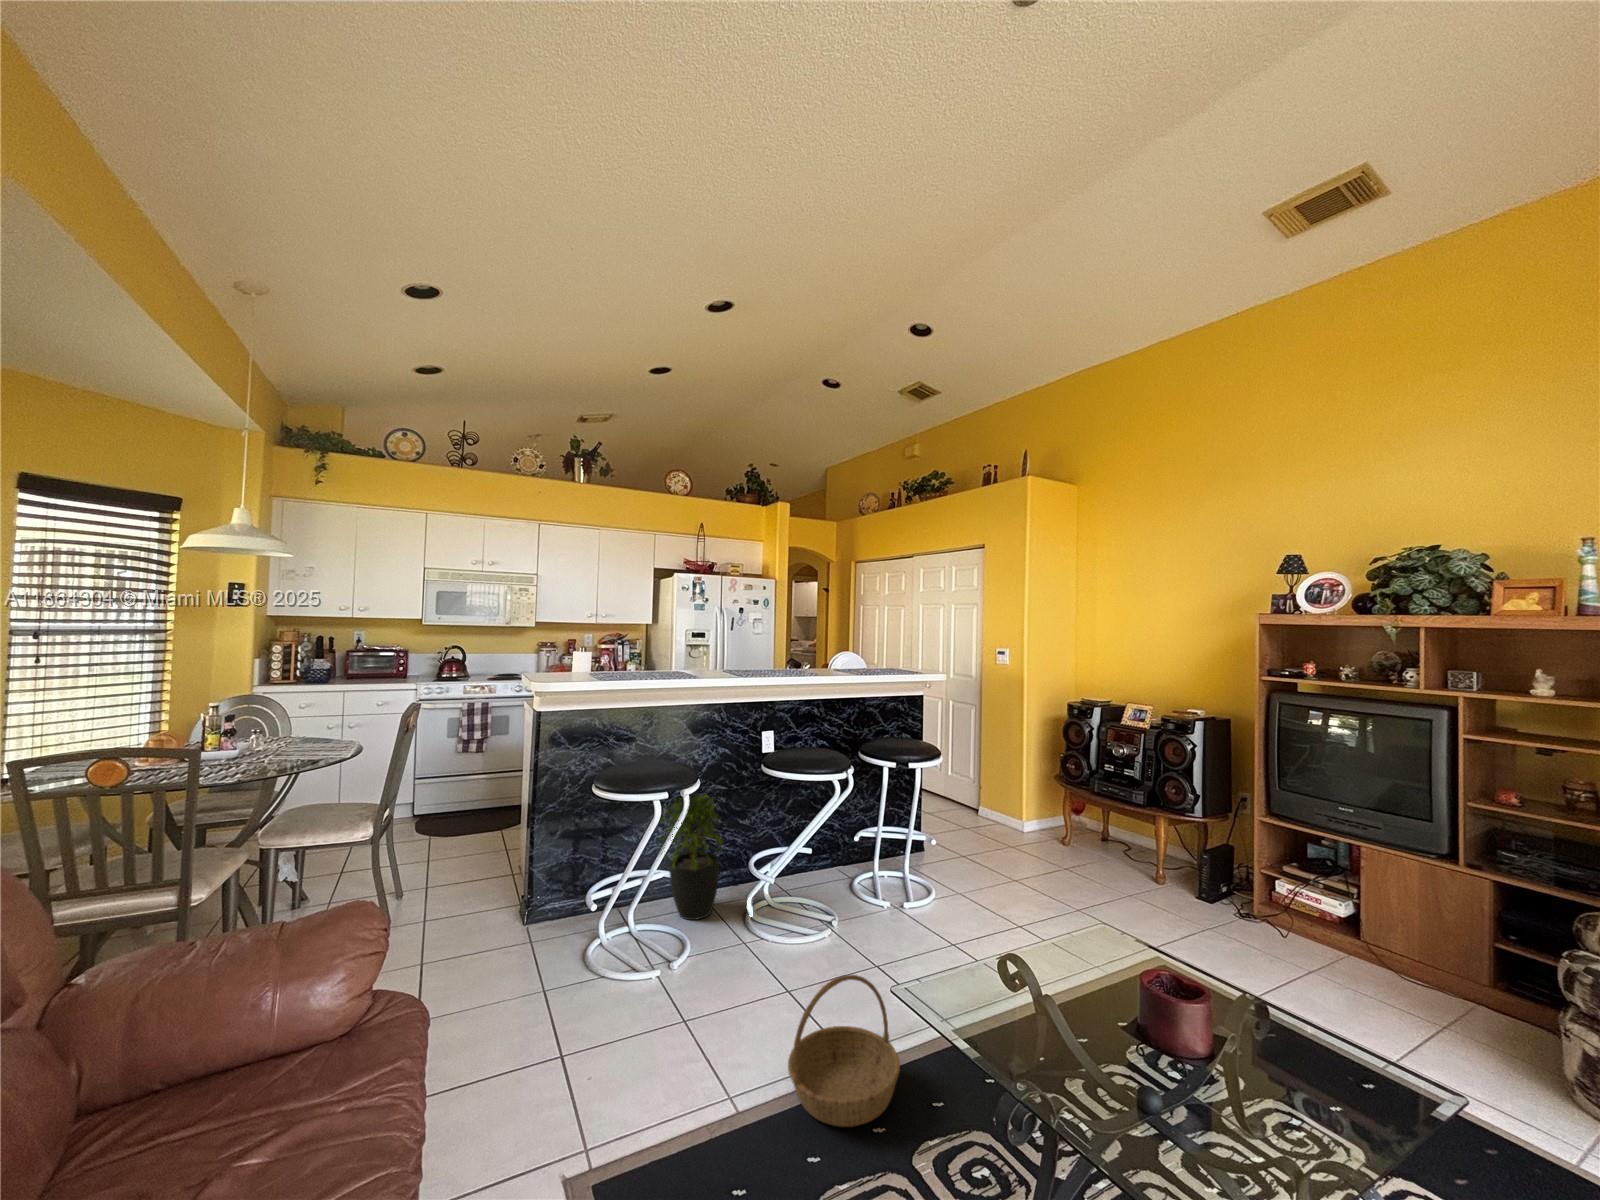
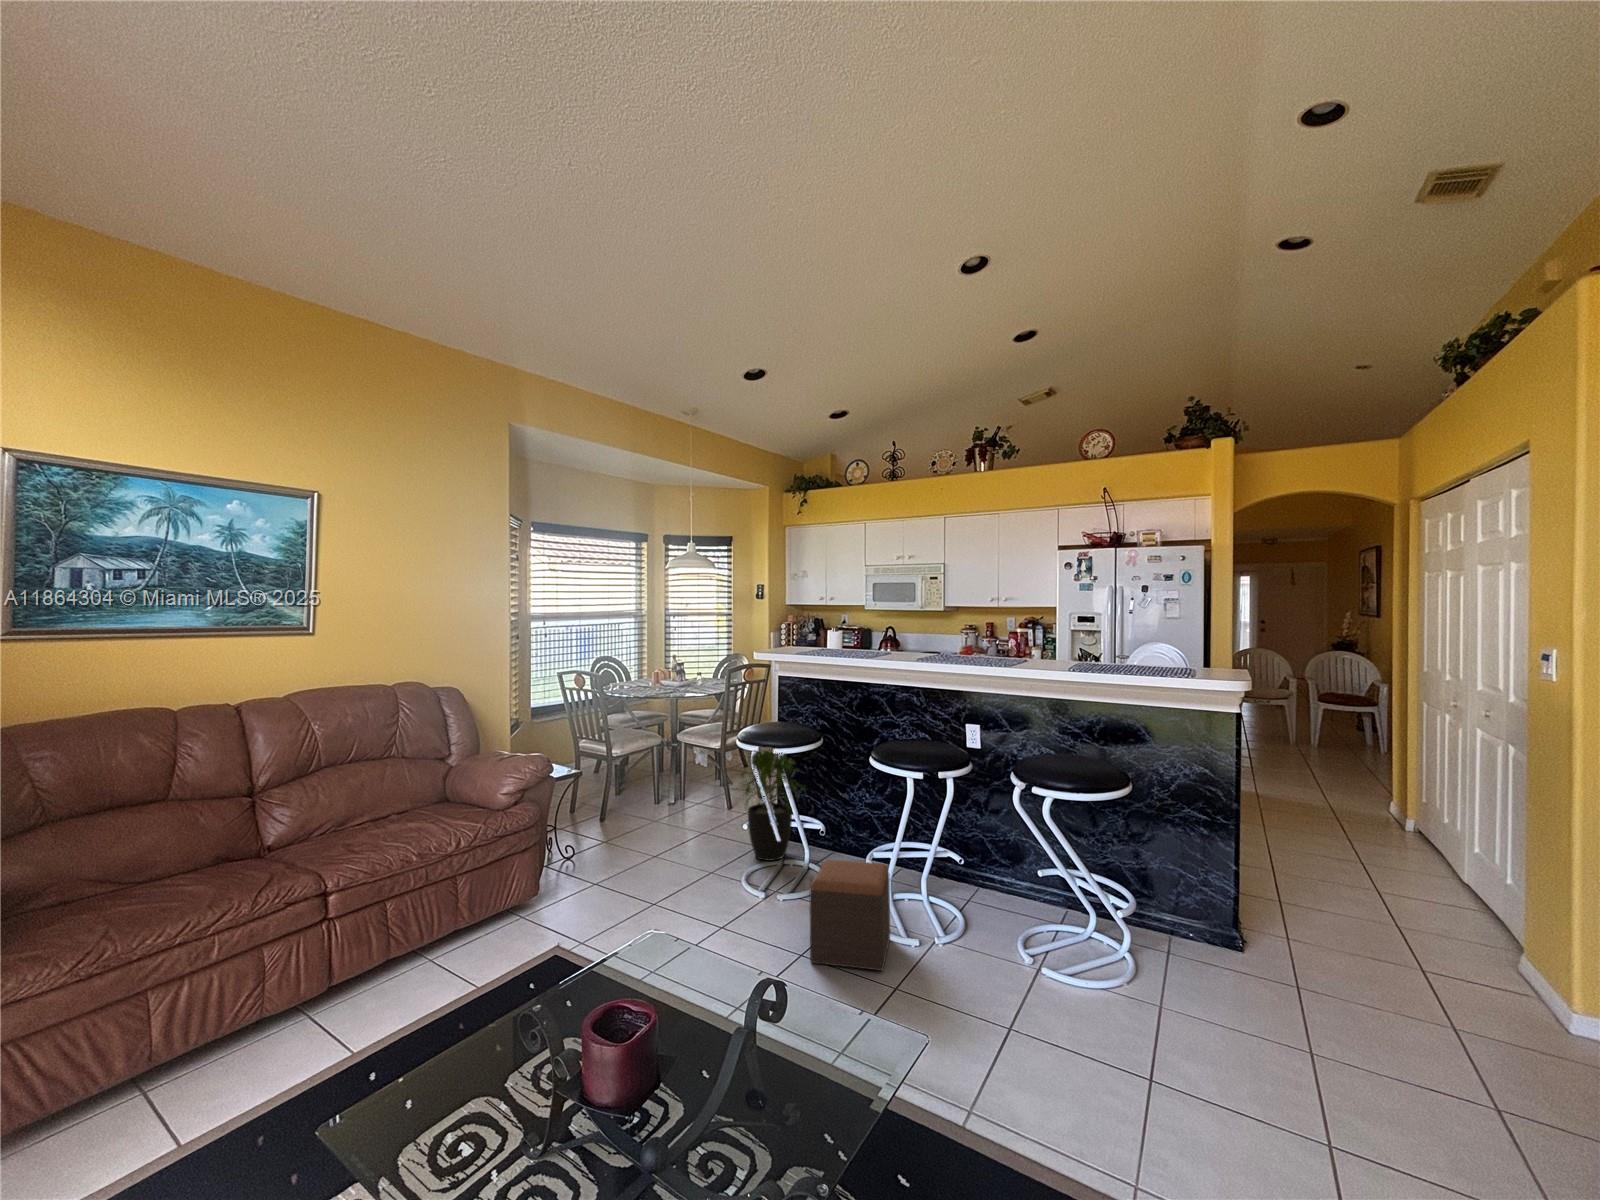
footstool: none [870,842,947,935] -> present [810,860,890,970]
basket: present [788,975,900,1127] -> none [476,857,572,967]

